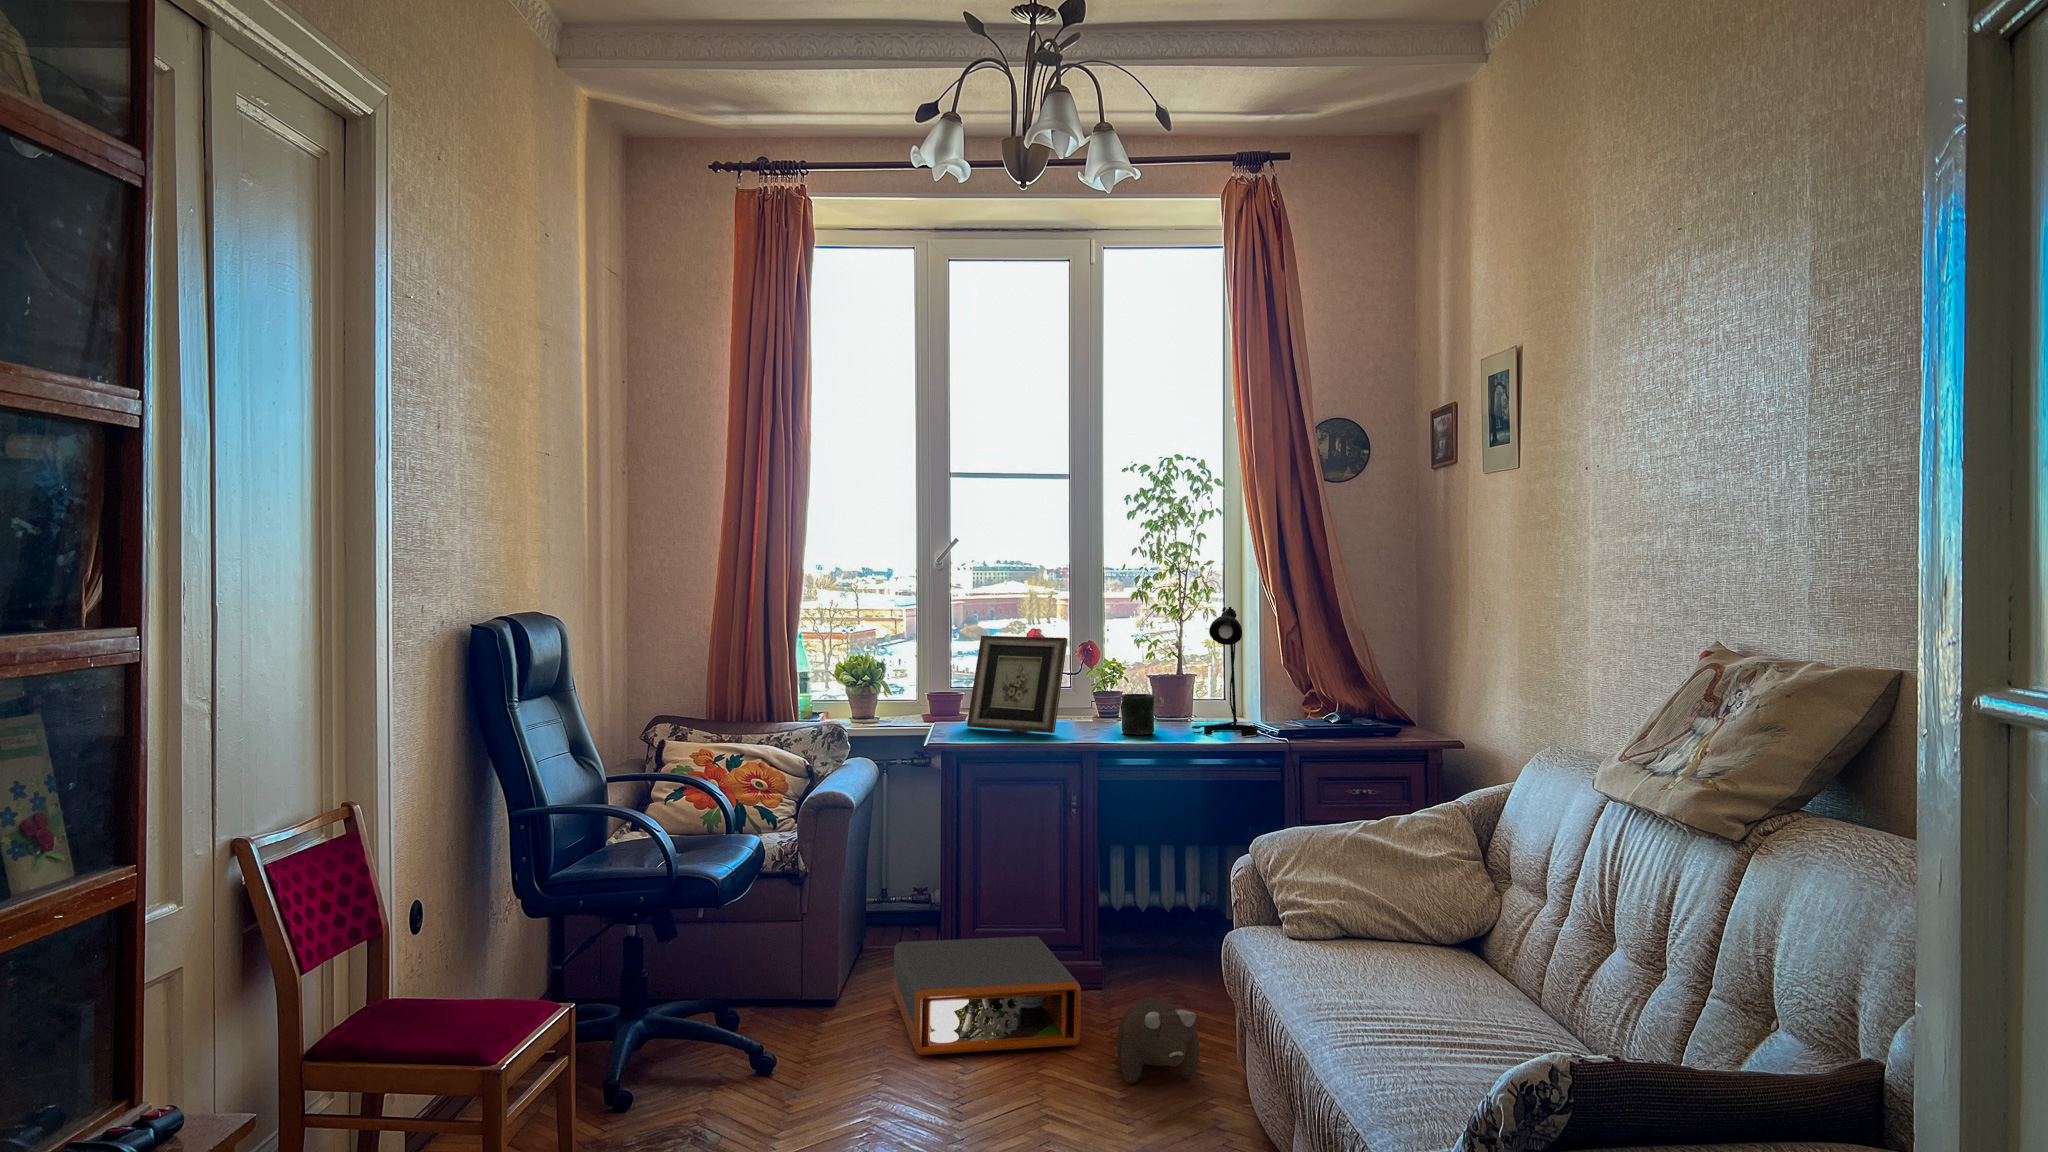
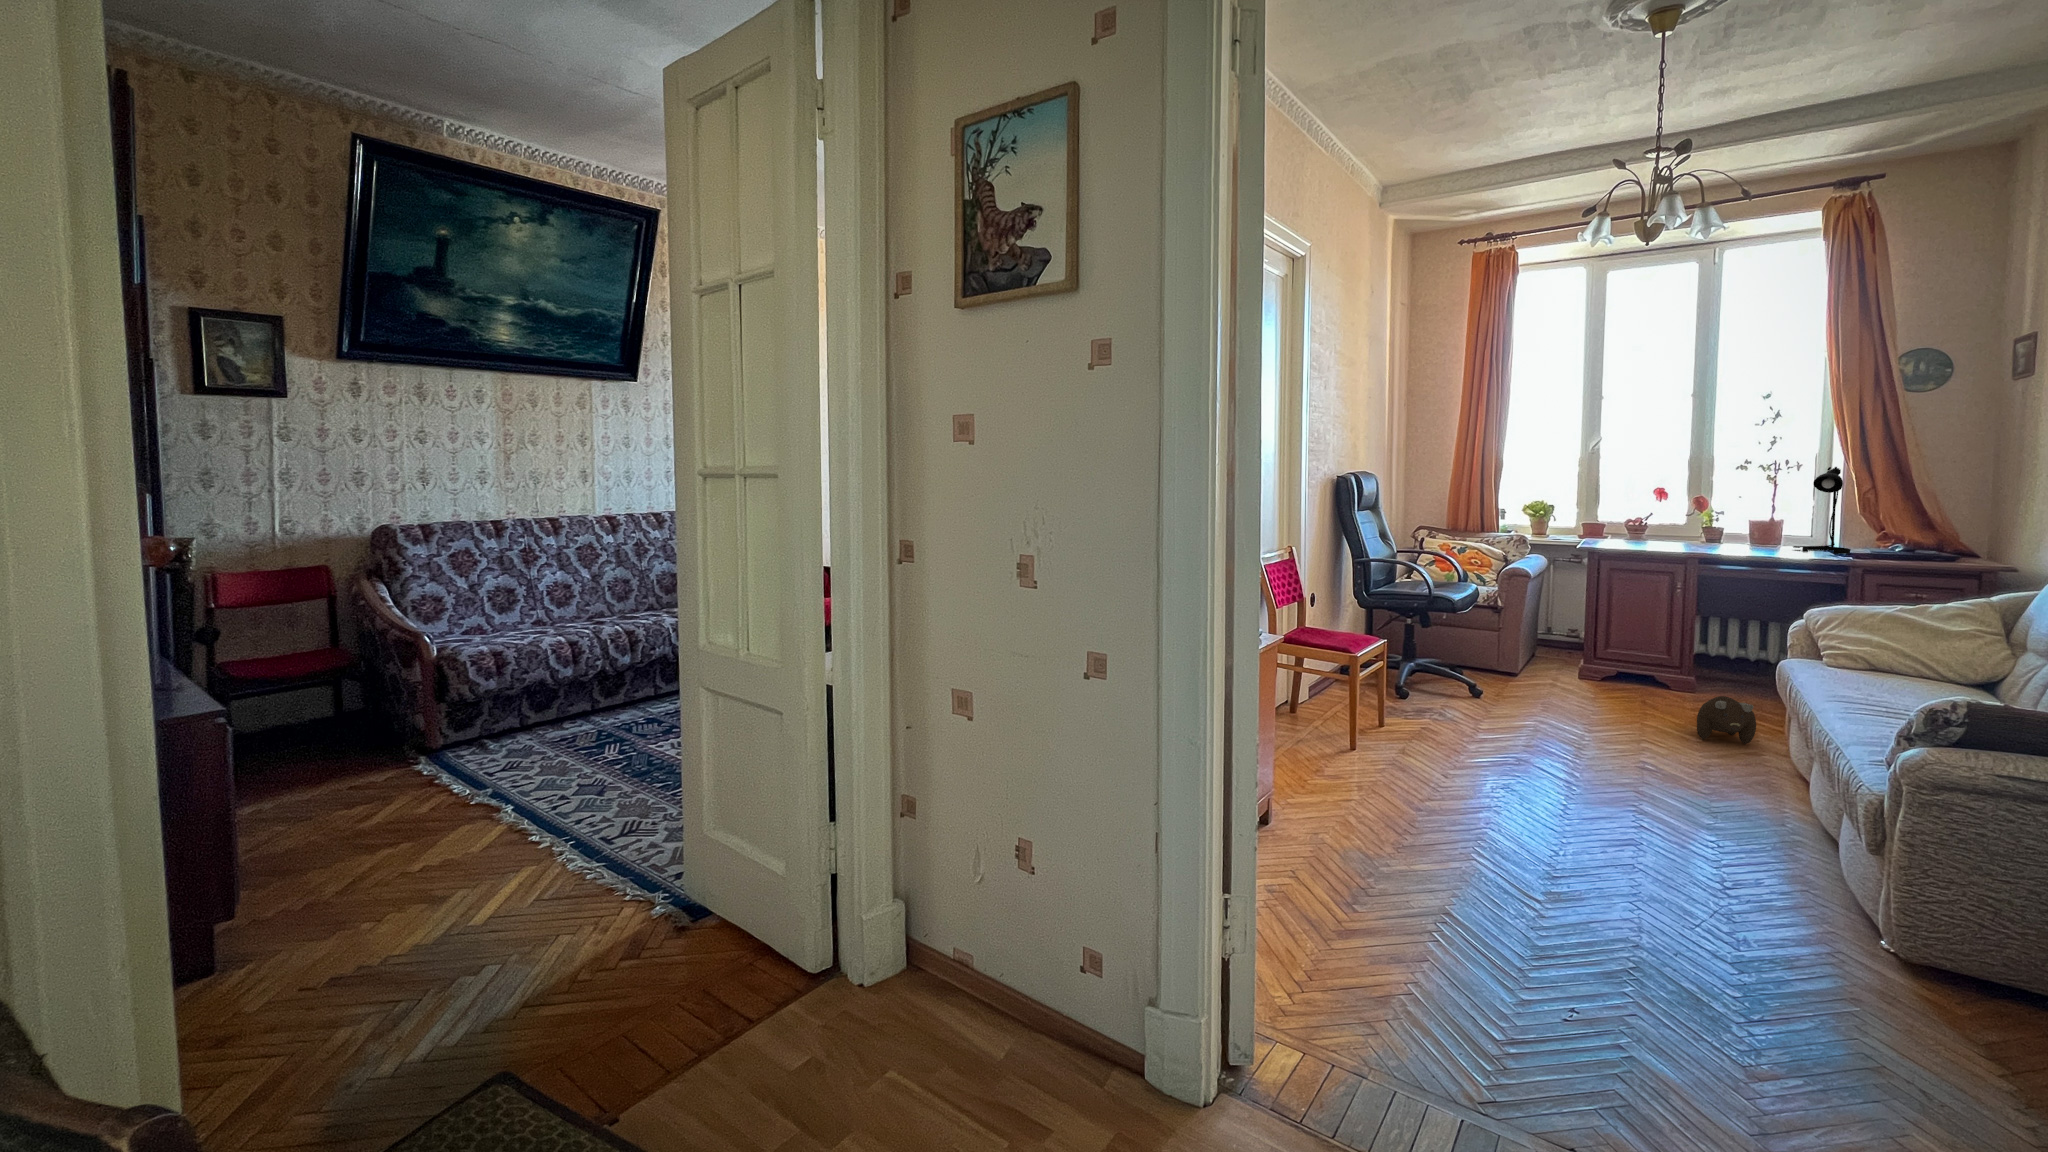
picture frame: present [967,636,1068,733] -> none [1615,484,1696,545]
mug: present [1121,694,1155,735] -> none [1733,523,1763,549]
storage box: present [894,936,1081,1055] -> none [1552,654,1676,718]

